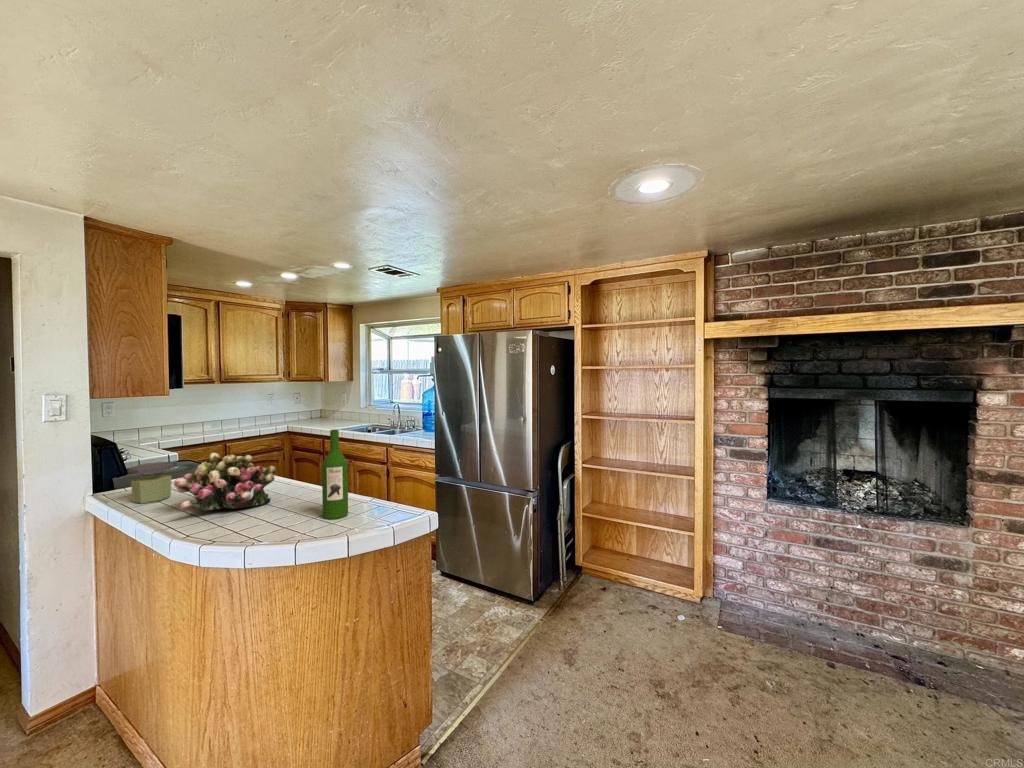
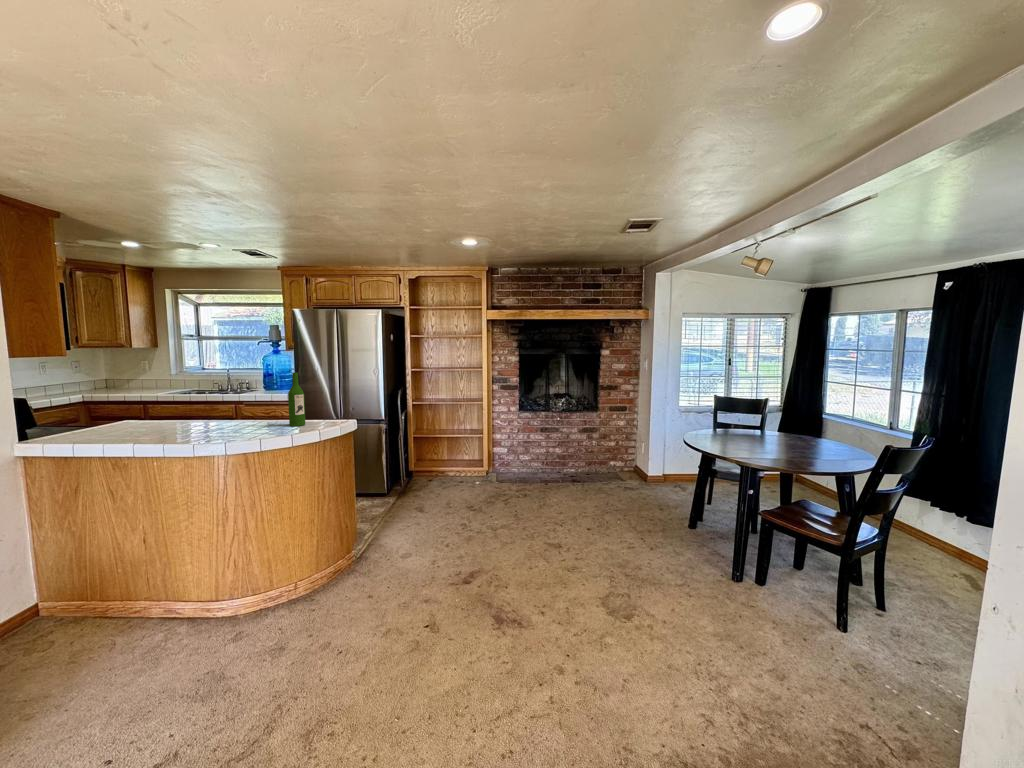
flower arrangement: present [174,453,276,511] -> none [163,394,234,430]
jar: present [128,462,174,504] -> none [98,407,132,437]

